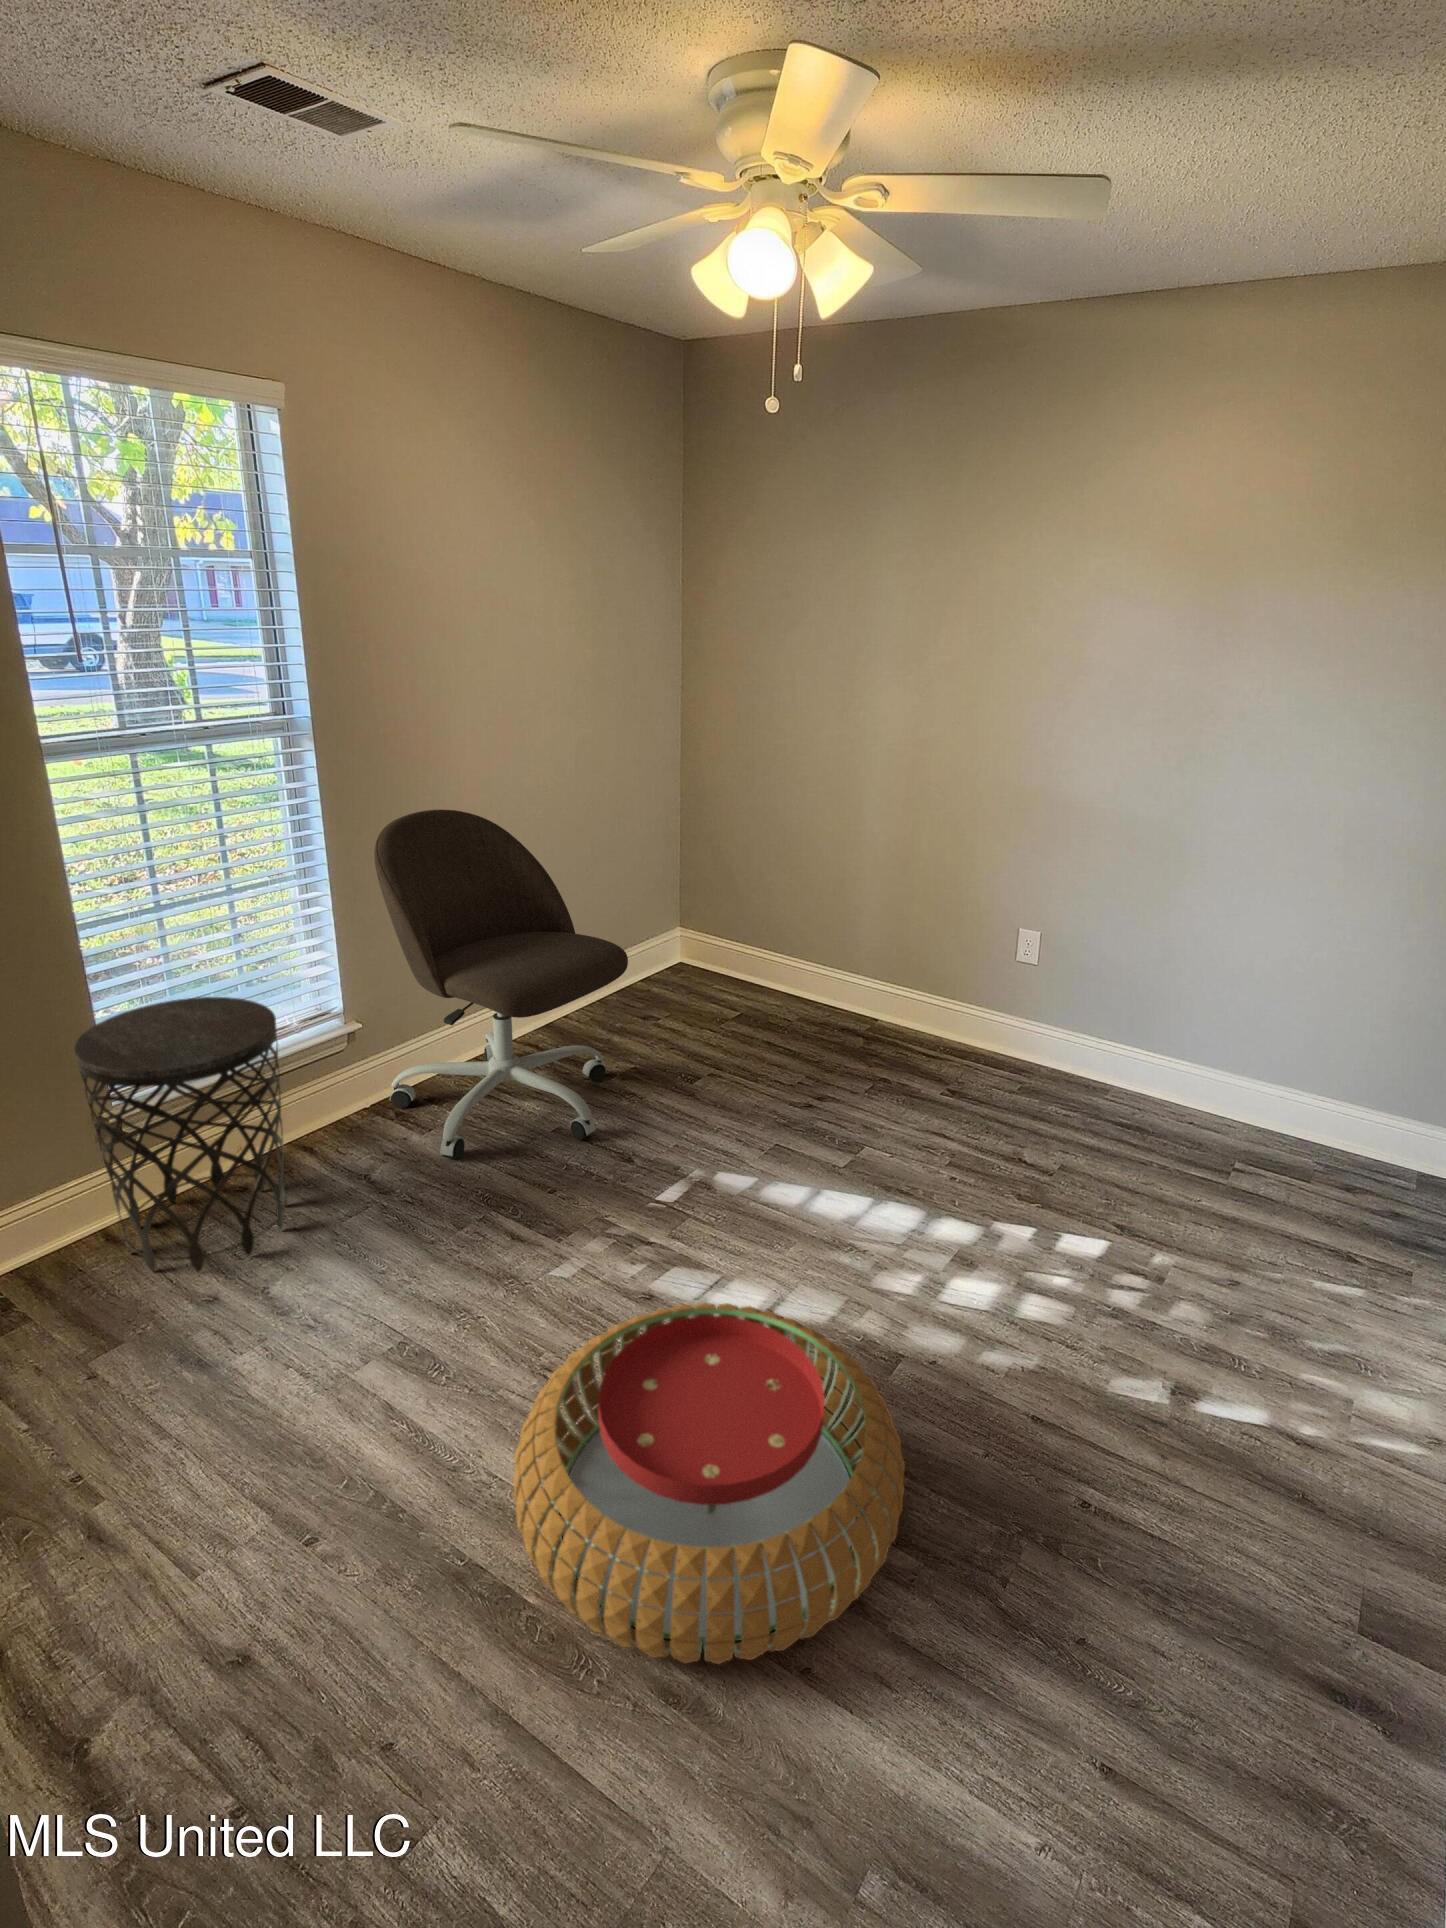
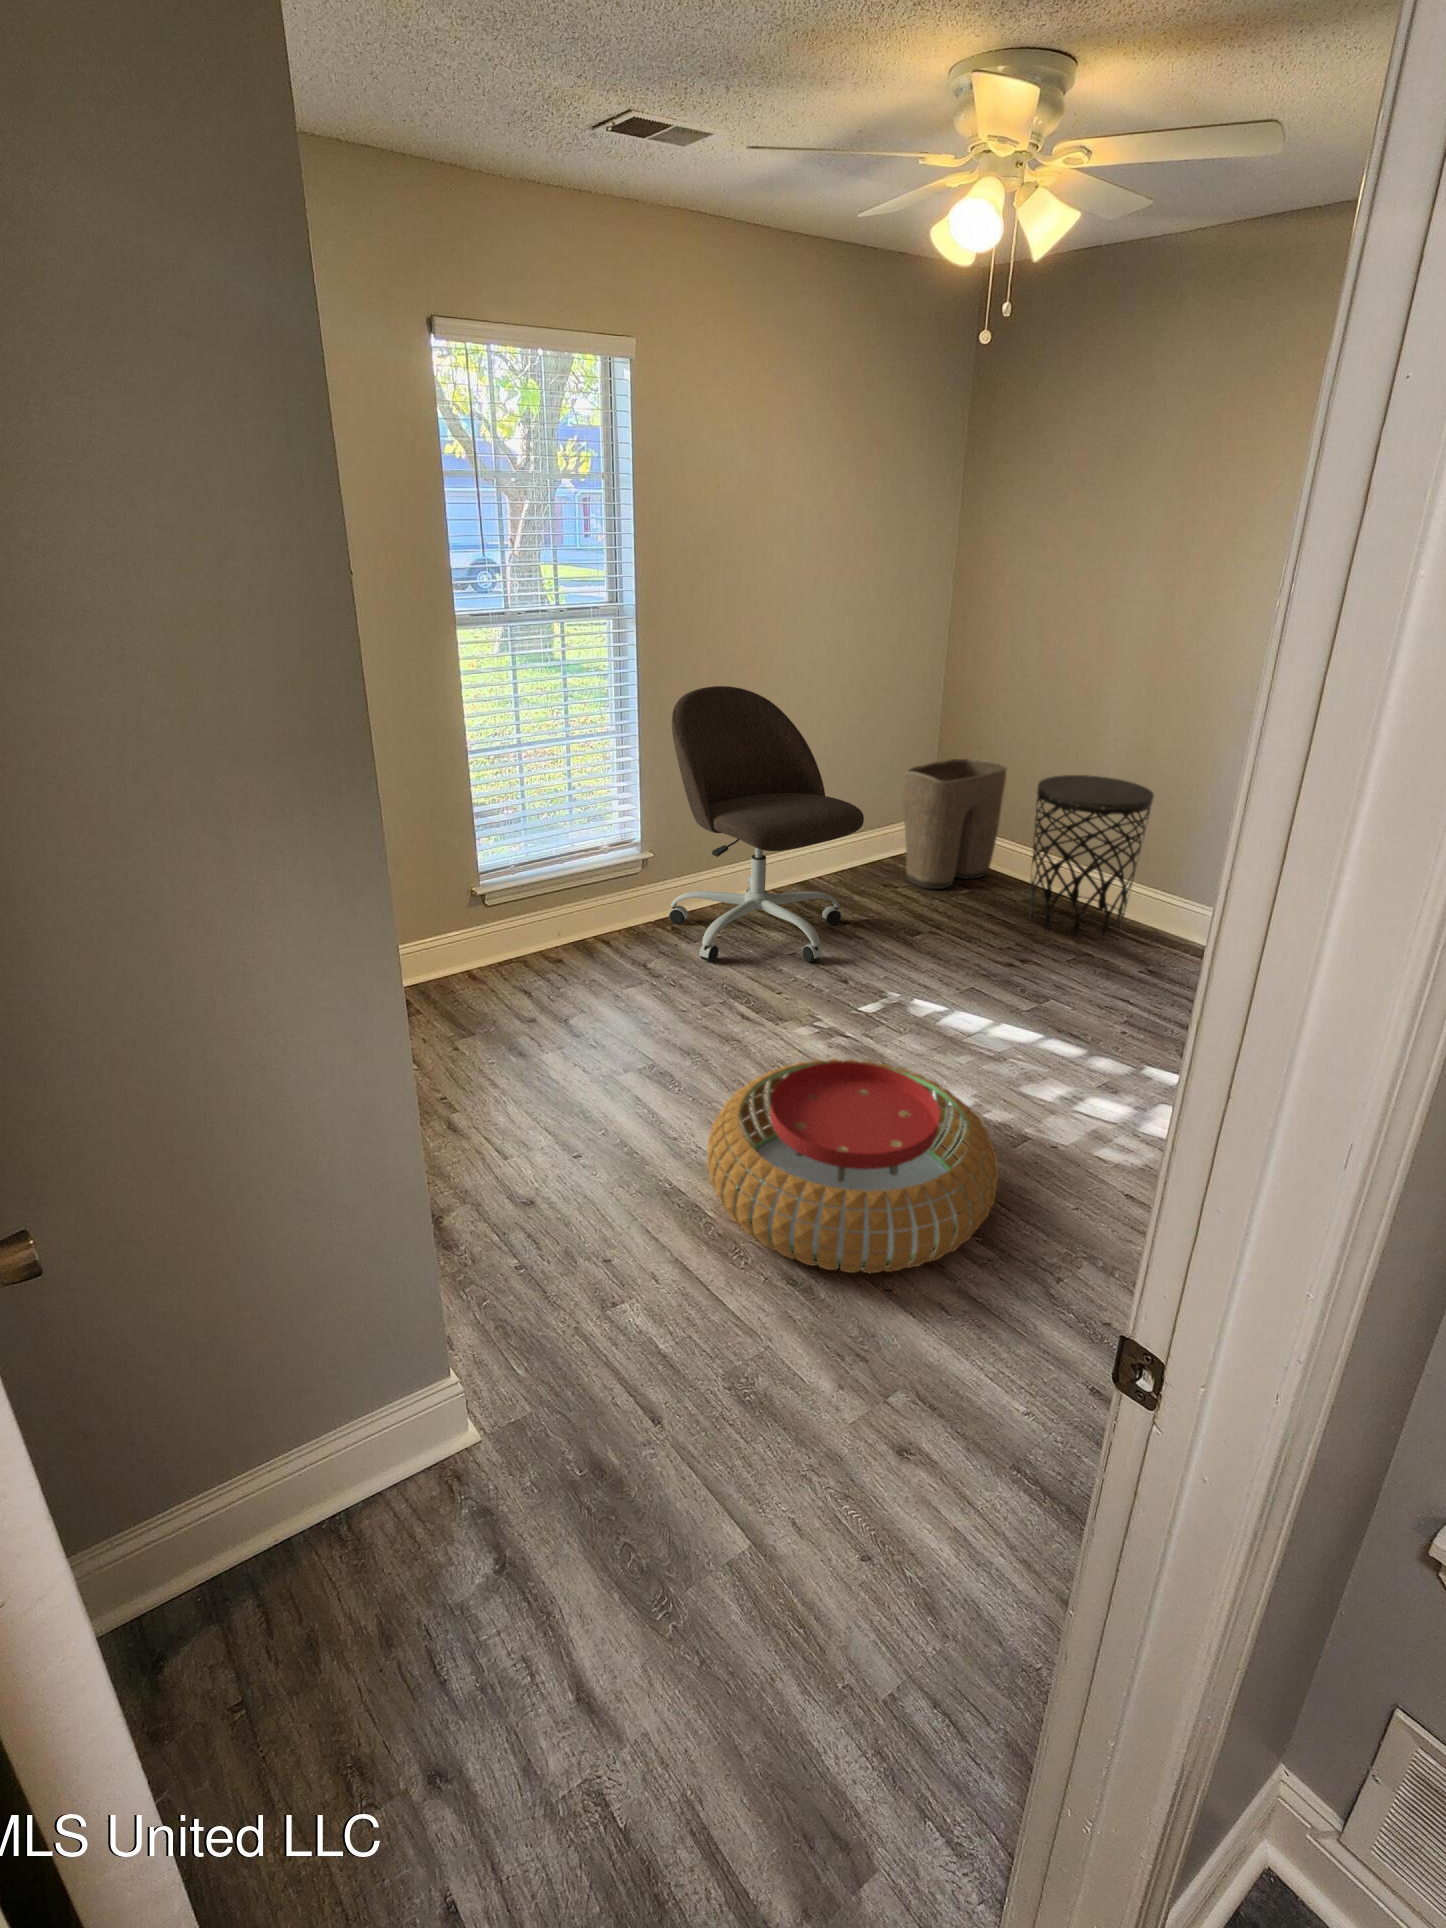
laundry basket: none [654,866,763,1018] -> present [903,758,1007,889]
side table: present [74,997,287,1272] -> present [1029,775,1154,938]

